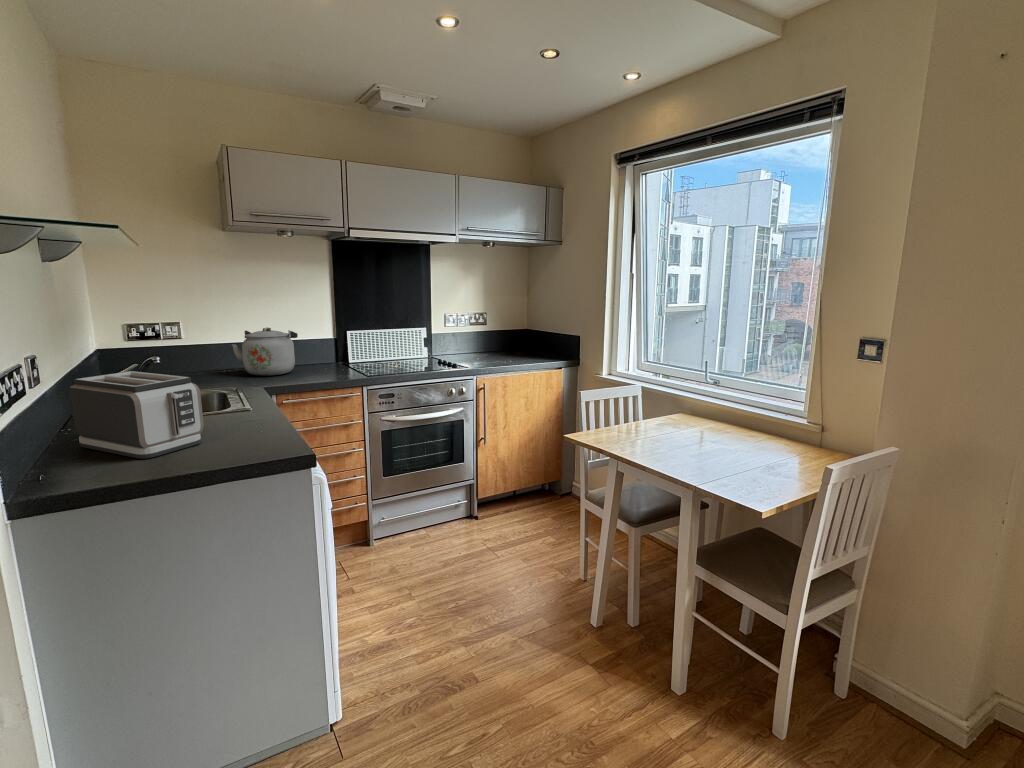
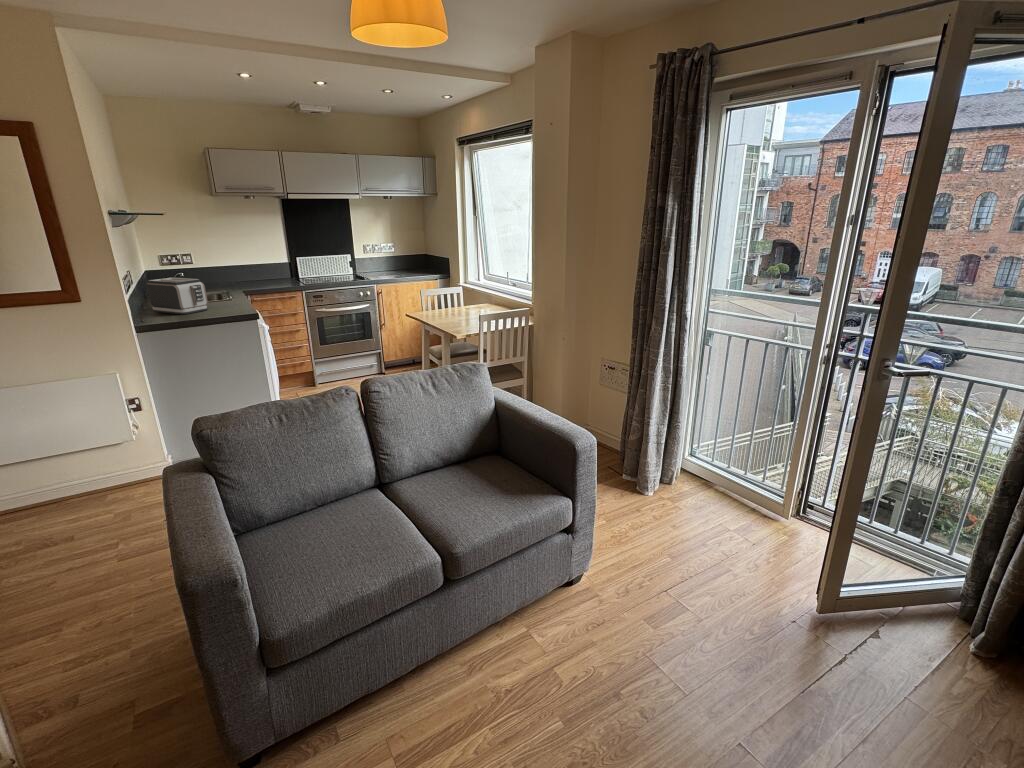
kettle: present [232,327,298,376] -> none [224,256,264,285]

